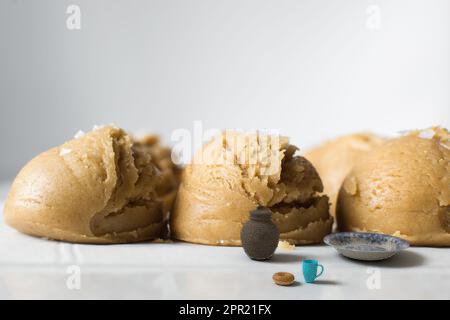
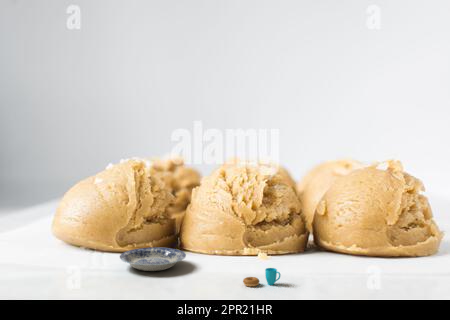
jar: present [240,205,280,260] -> none [226,225,256,267]
plate: present [324,232,409,260] -> present [120,247,186,271]

